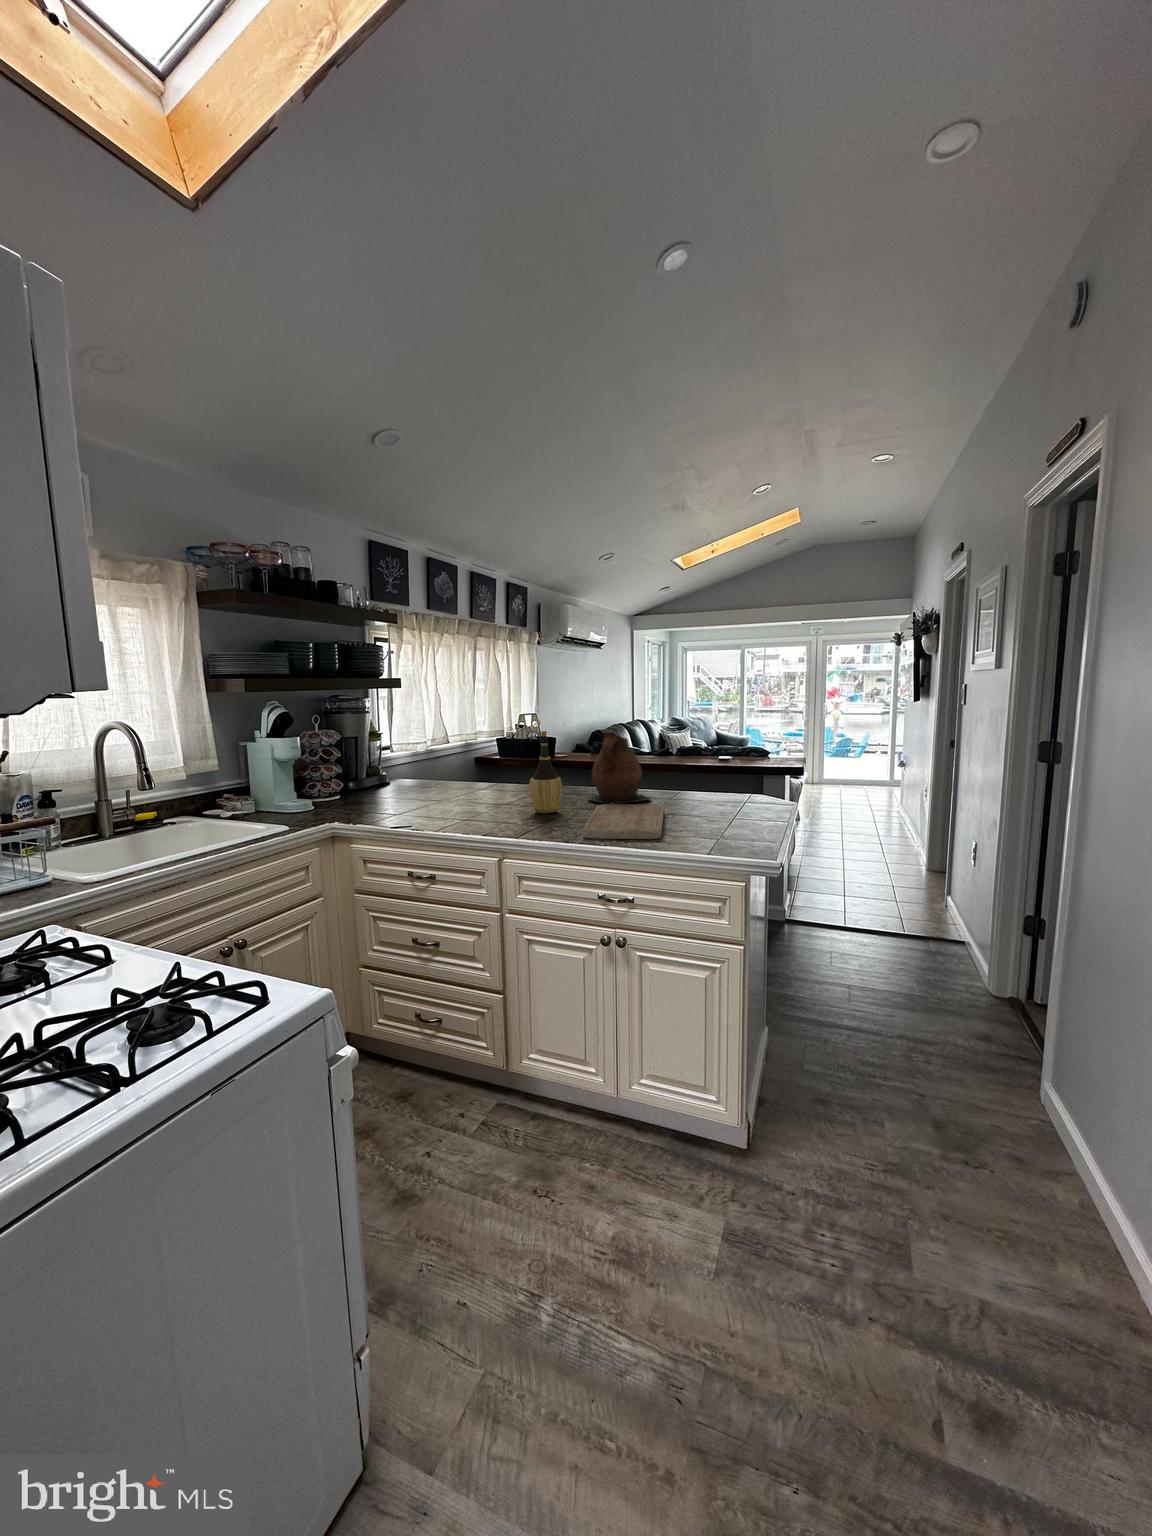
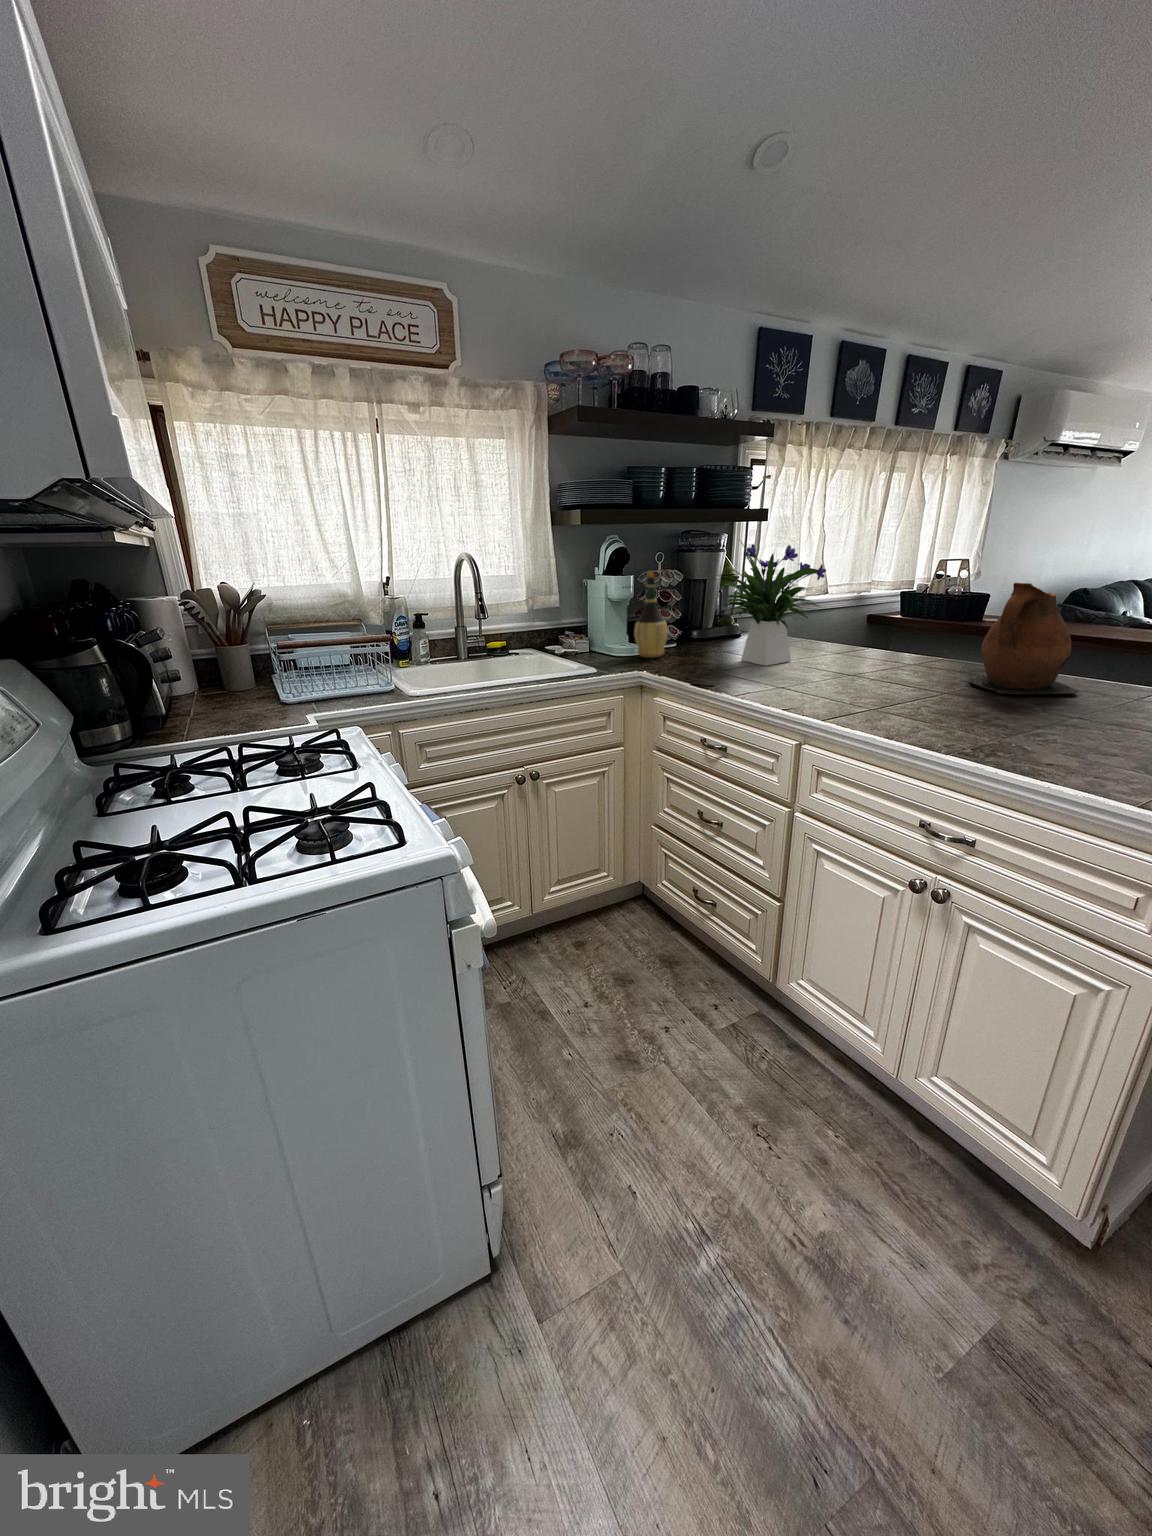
flower arrangement: none [375,704,479,806] -> present [724,539,826,666]
wine bottle: present [529,731,562,813] -> present [634,572,668,658]
cutting board: present [583,804,664,839] -> none [916,692,1087,760]

